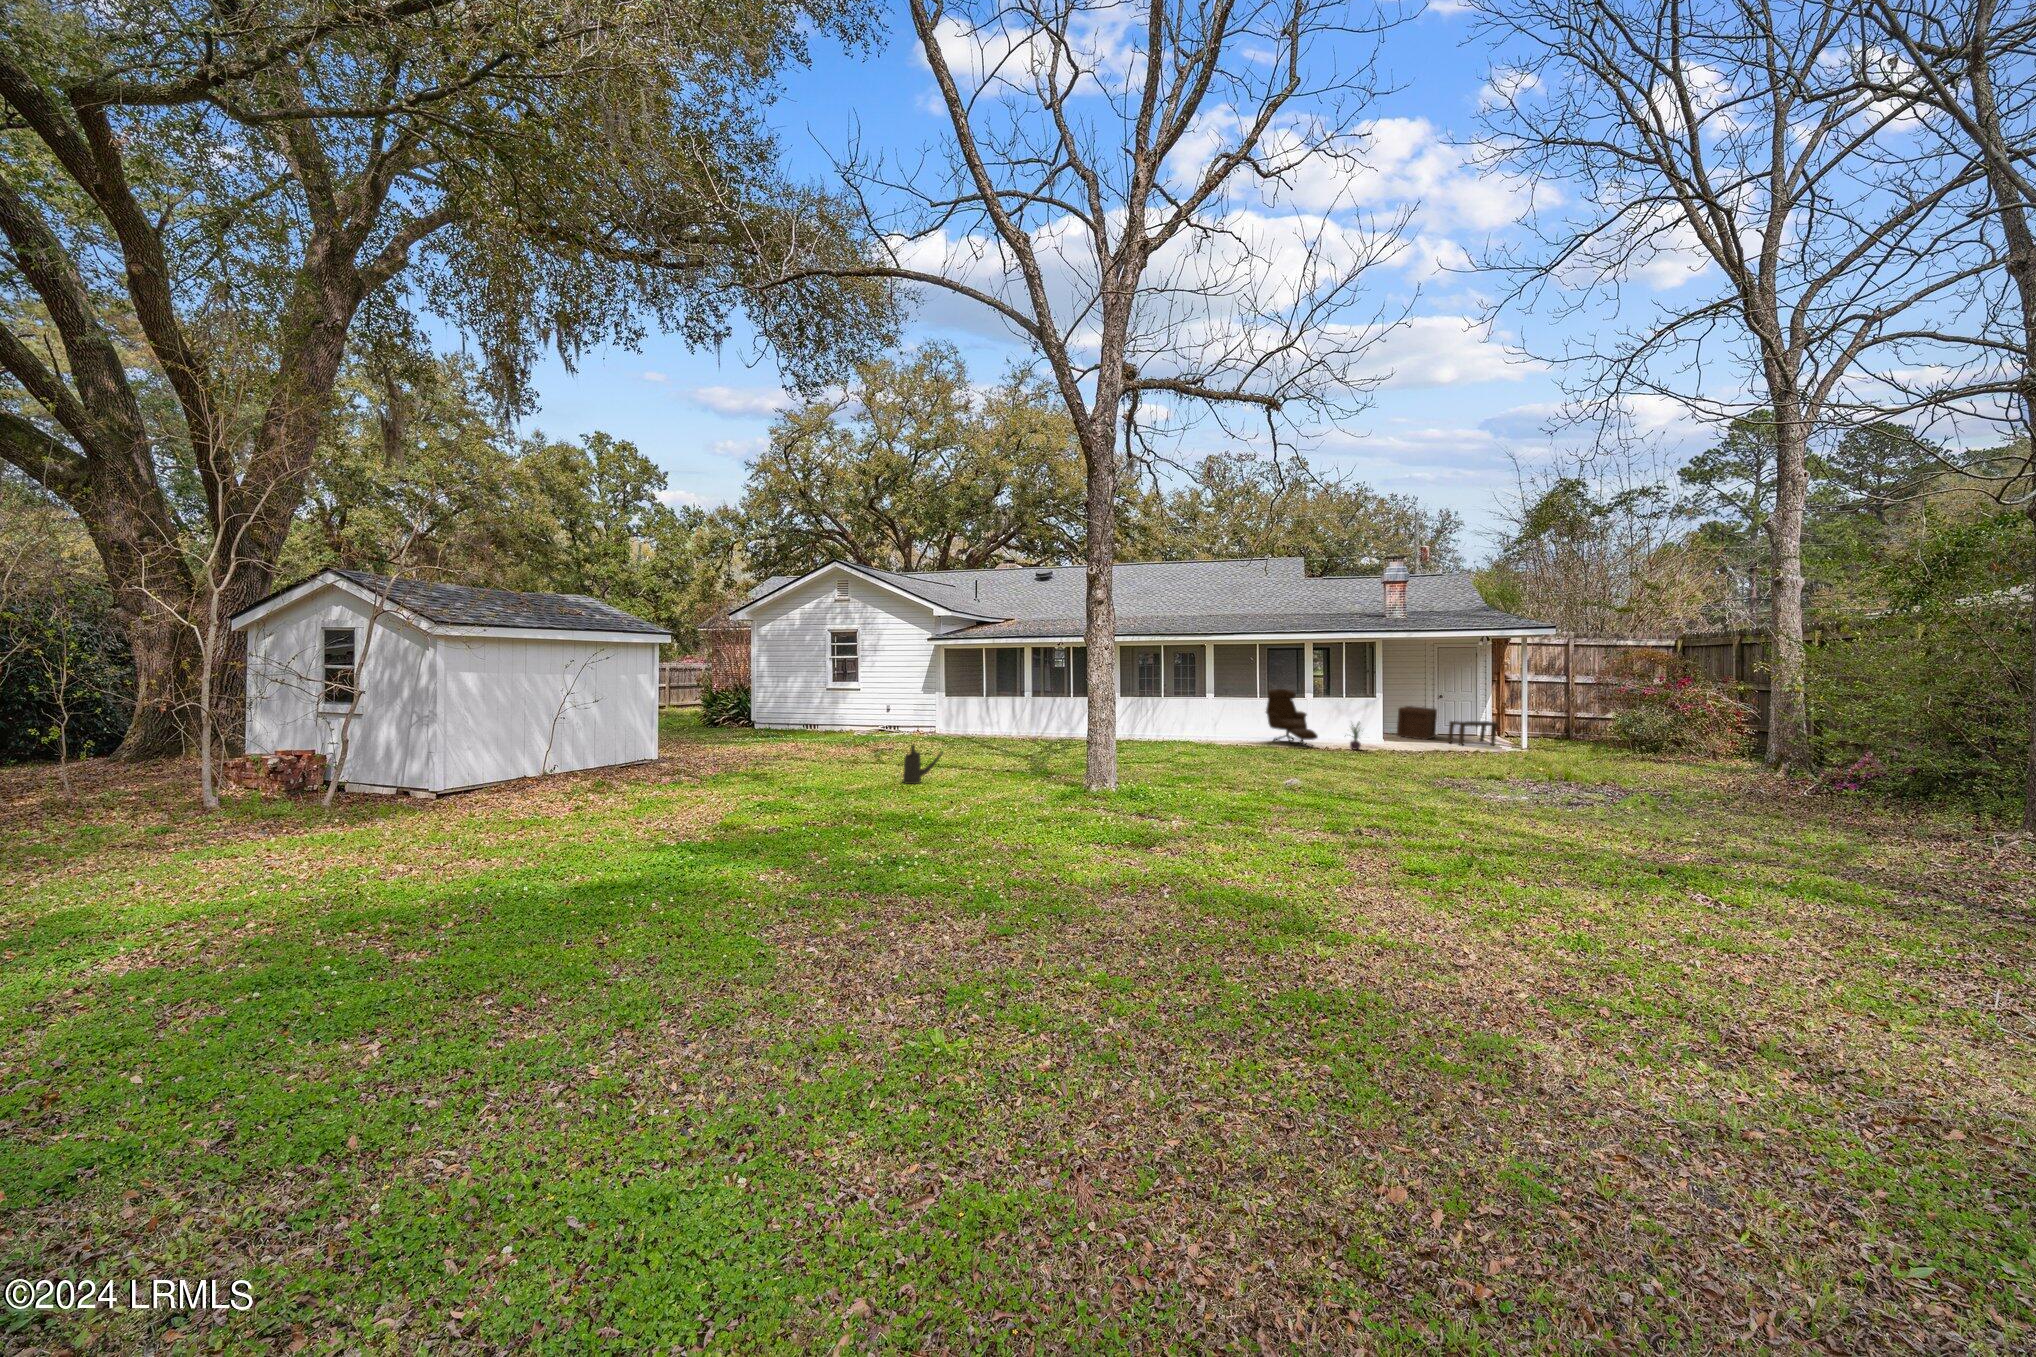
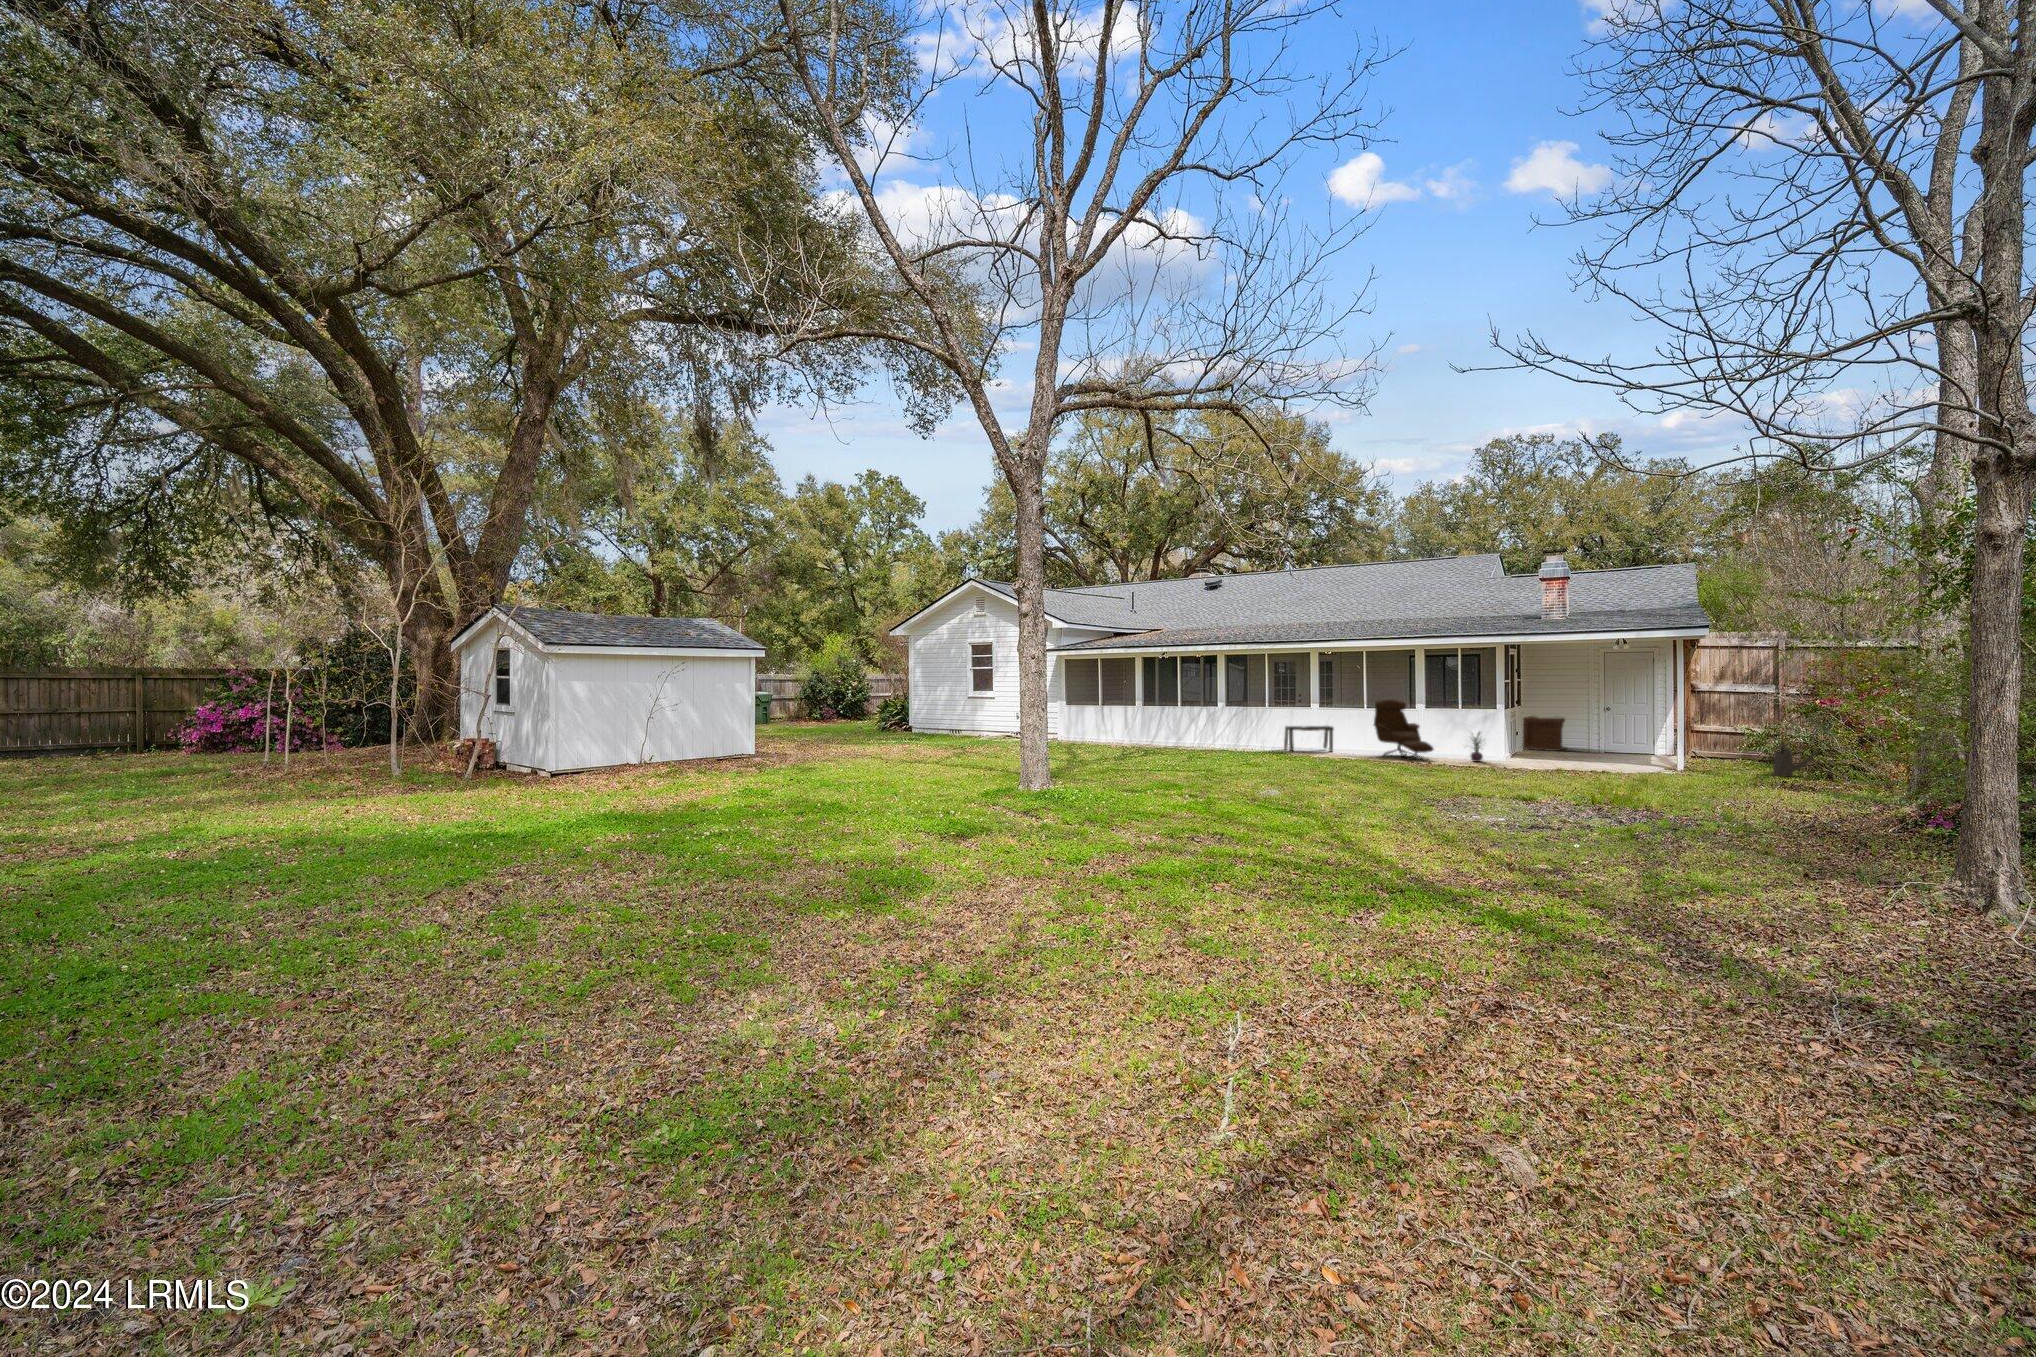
bench: present [1448,721,1498,745] -> present [1284,726,1334,751]
watering can: present [902,745,943,784] -> present [1773,743,1819,777]

